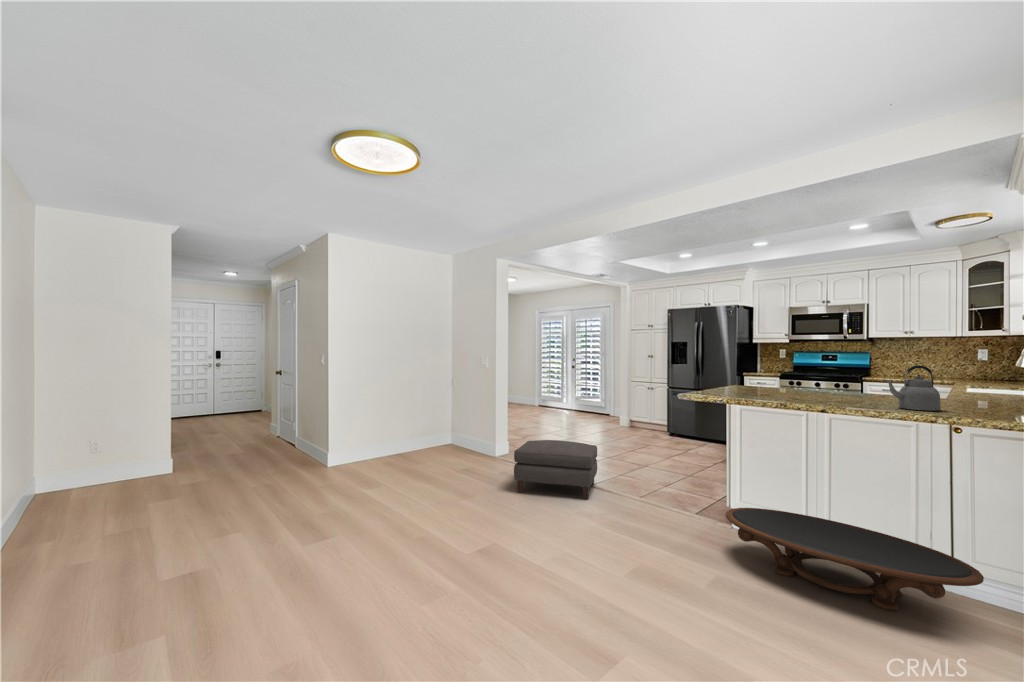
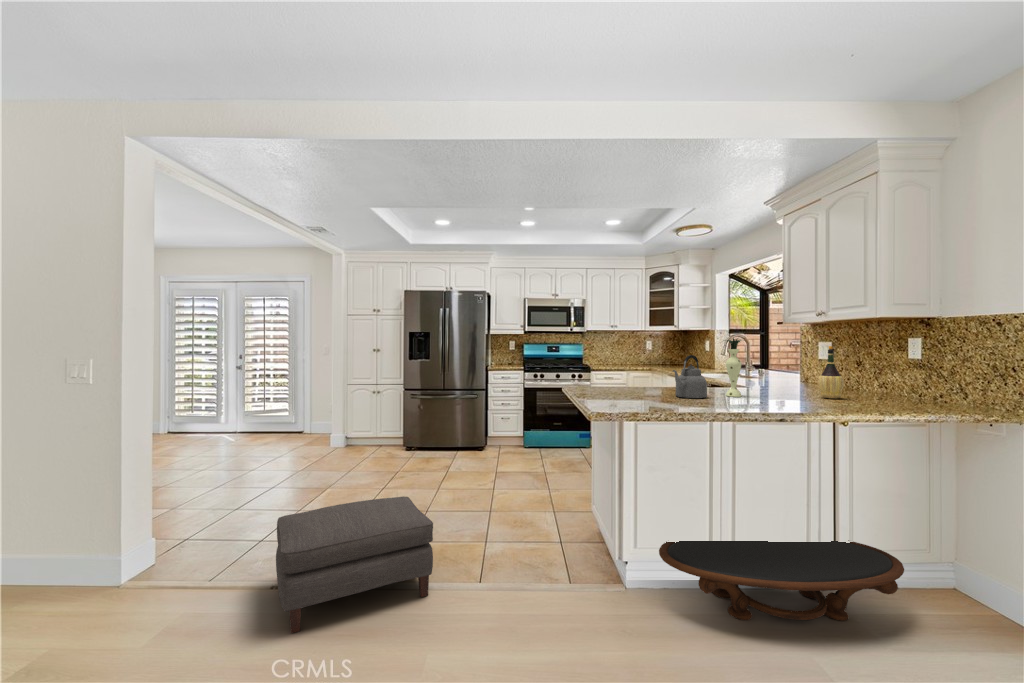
vase: none [842,345,875,403] -> present [726,338,742,397]
wine bottle: none [968,355,1002,413] -> present [818,346,844,398]
kettle: present [884,365,941,411] -> present [672,355,707,398]

